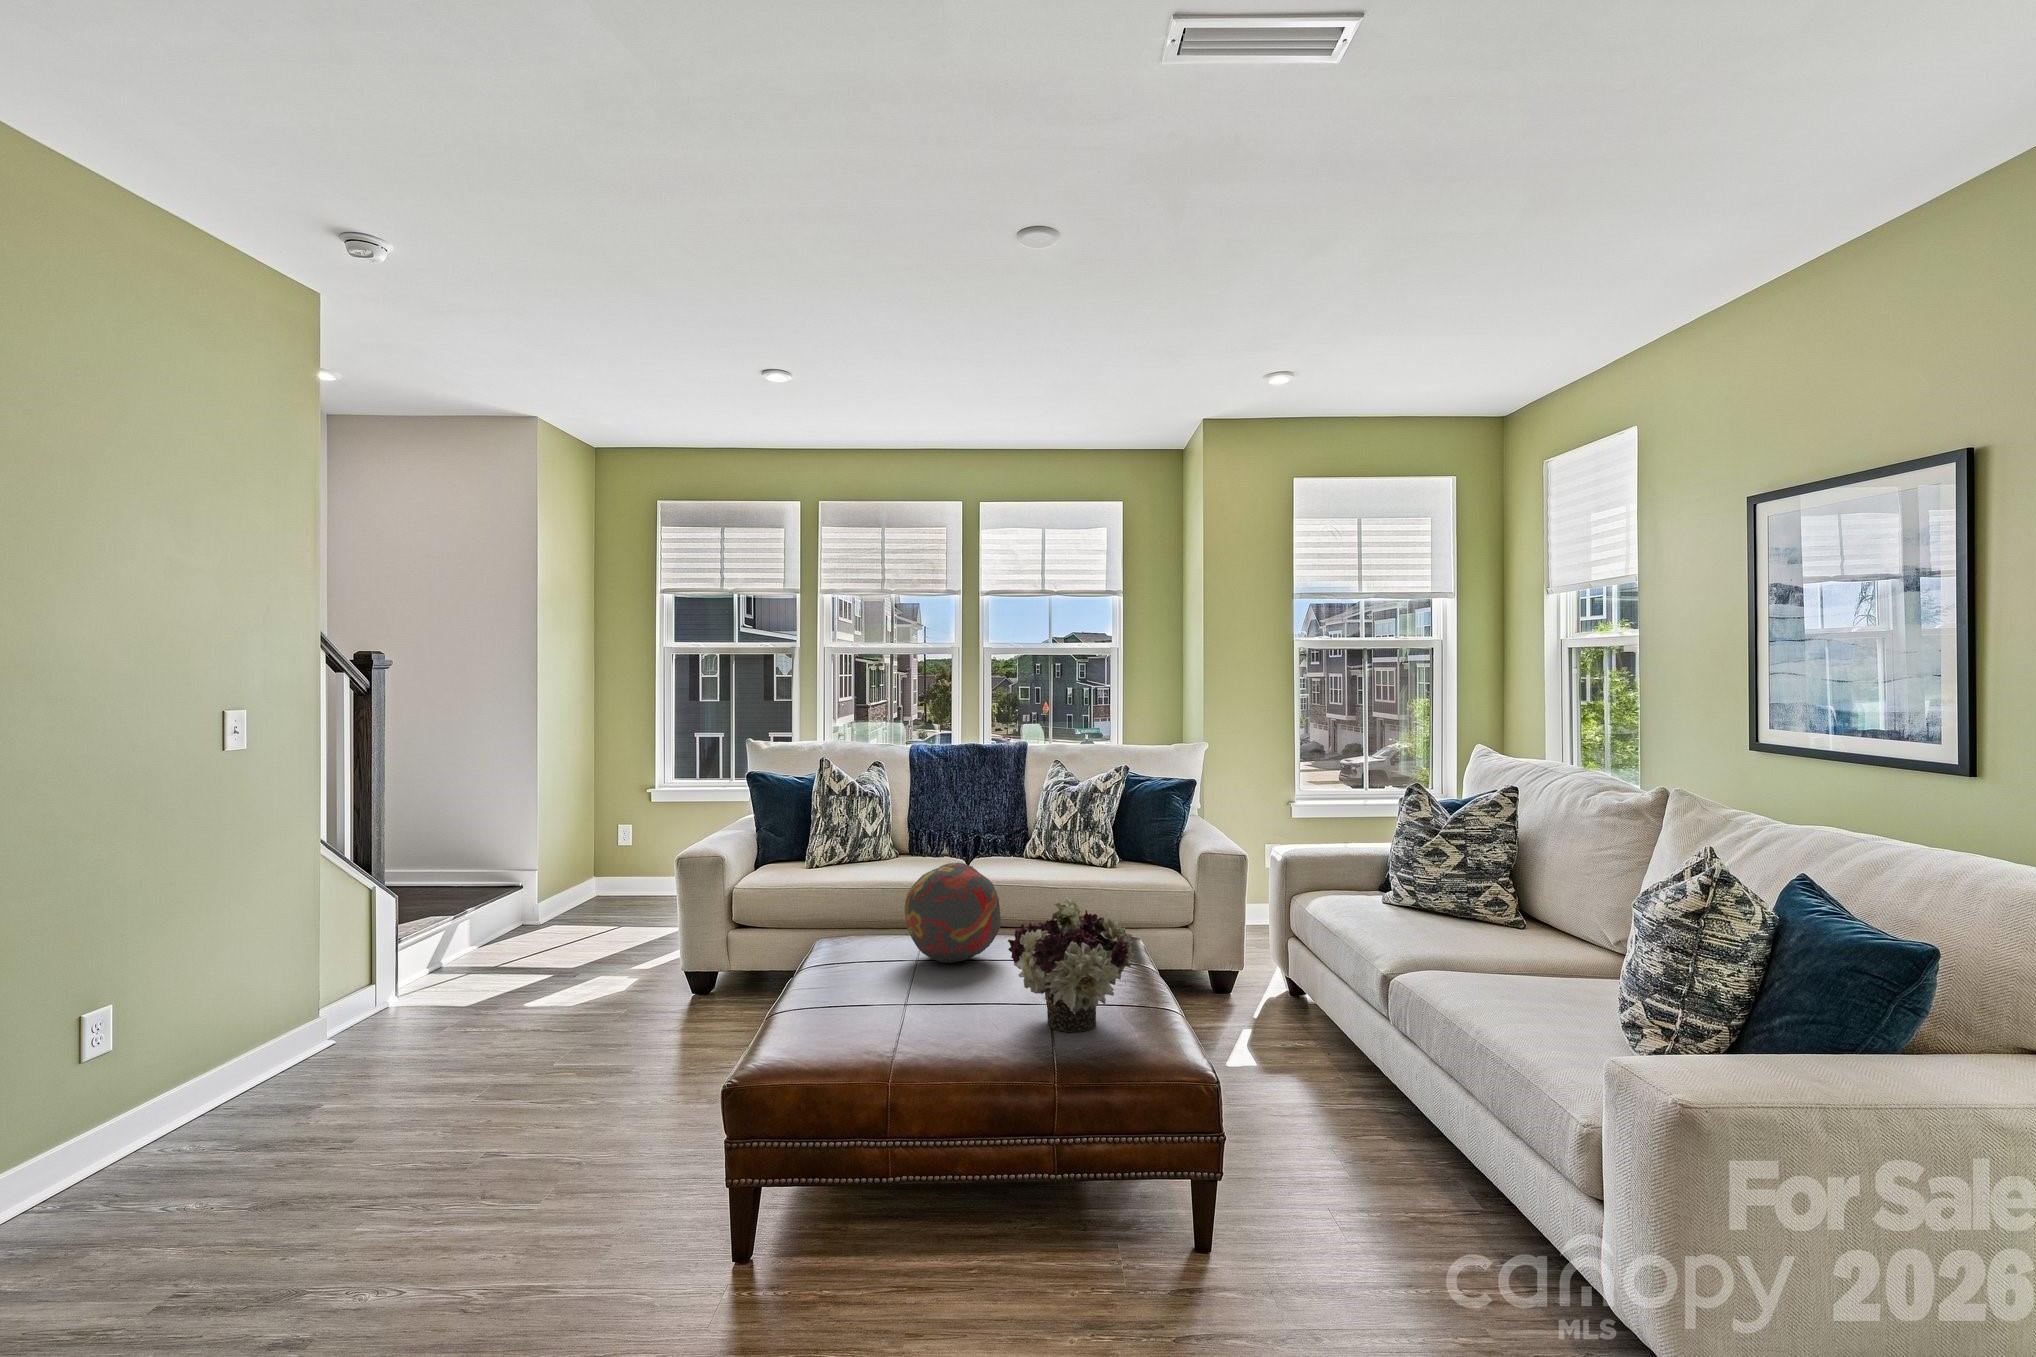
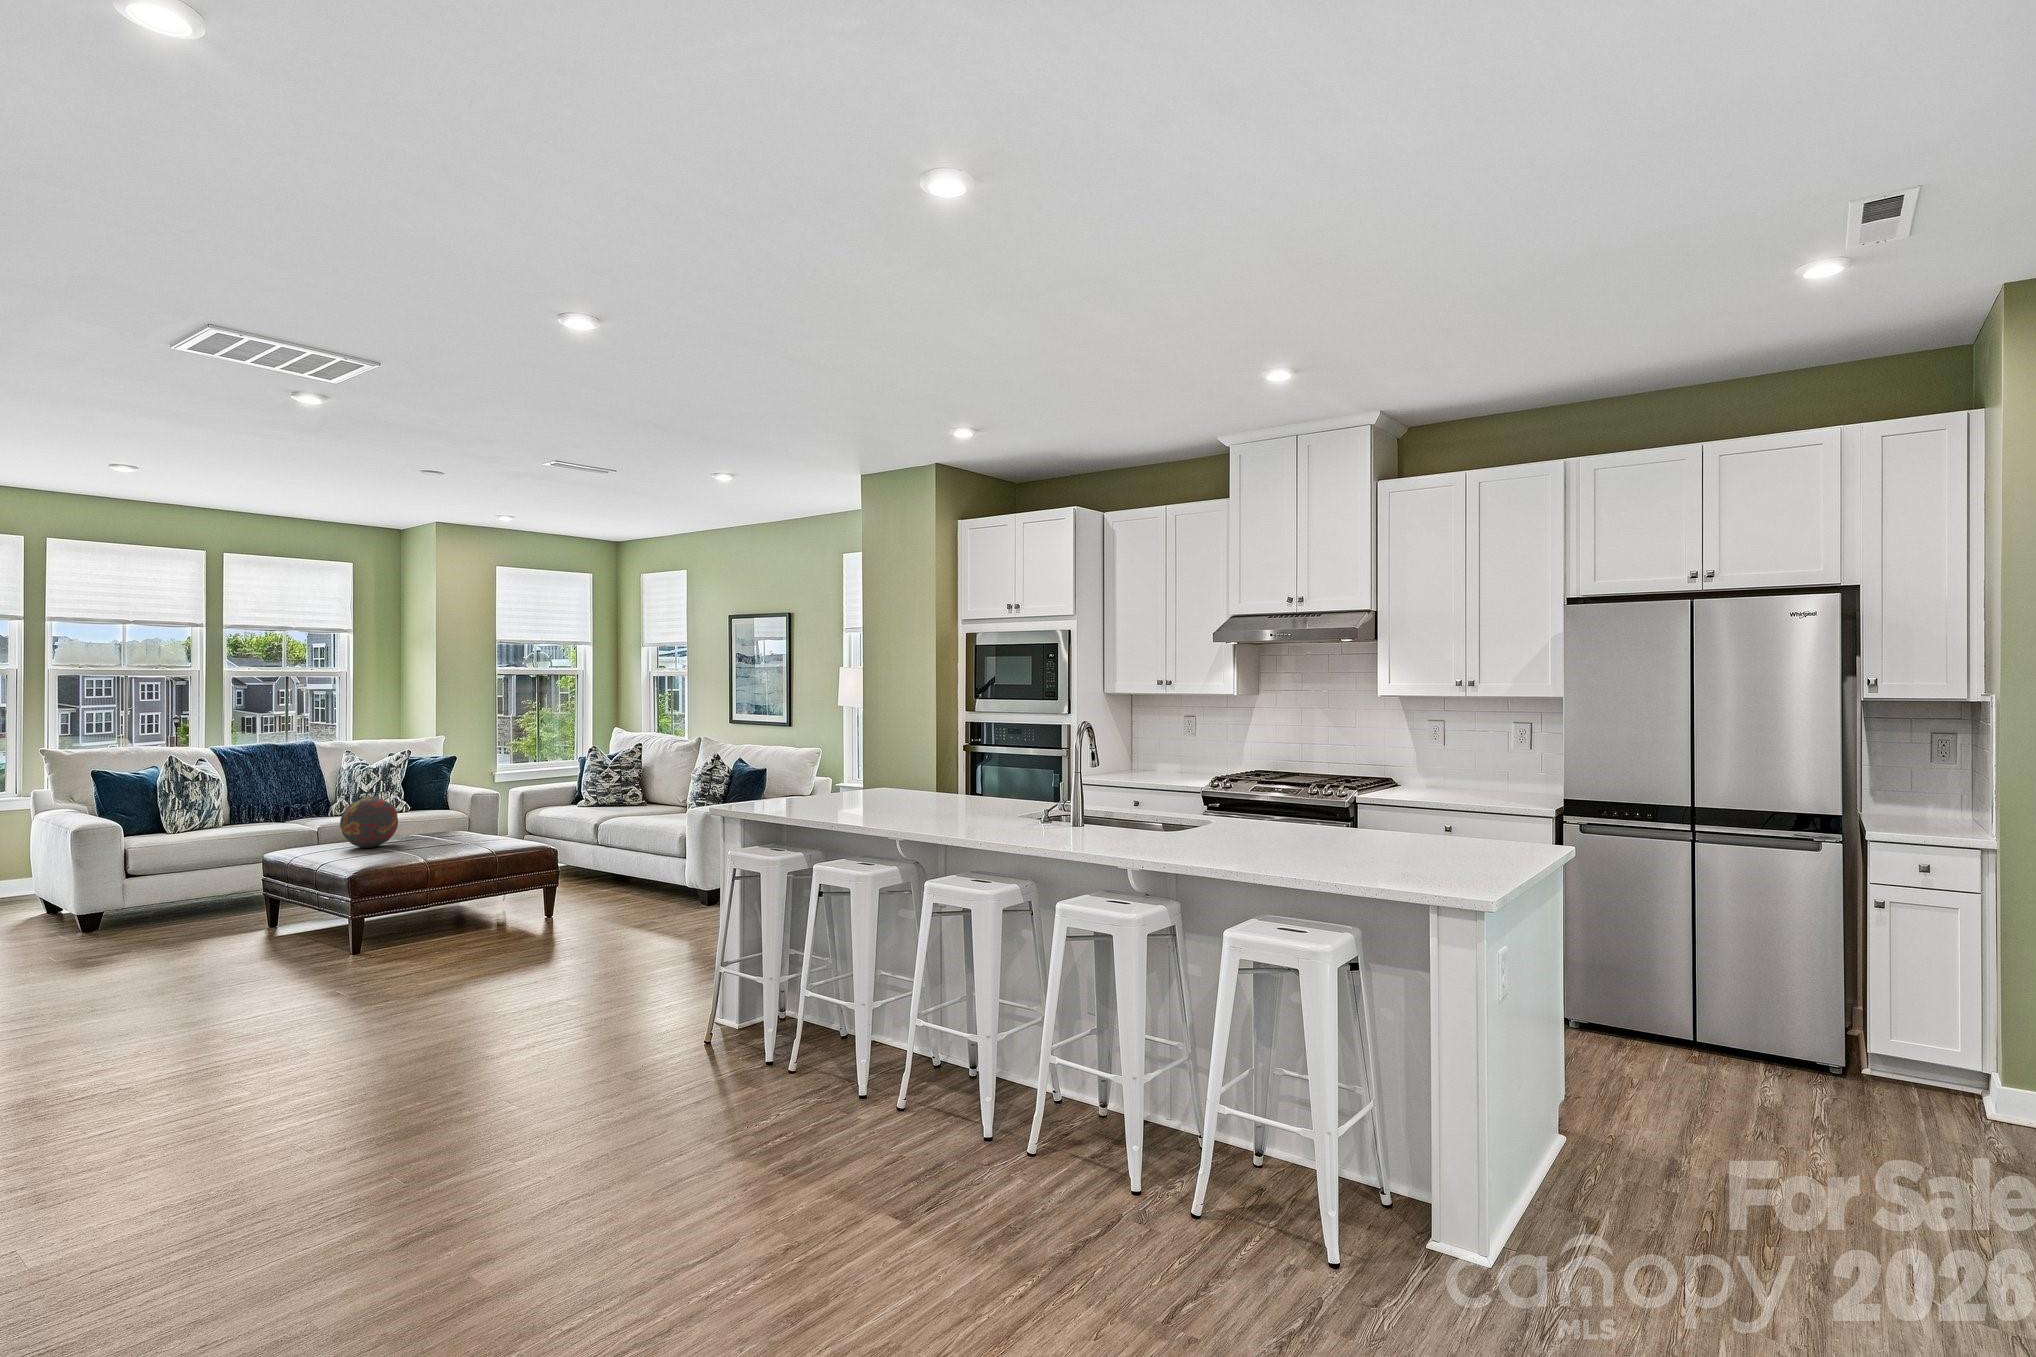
flower arrangement: present [1008,898,1133,1032] -> none [437,795,501,851]

